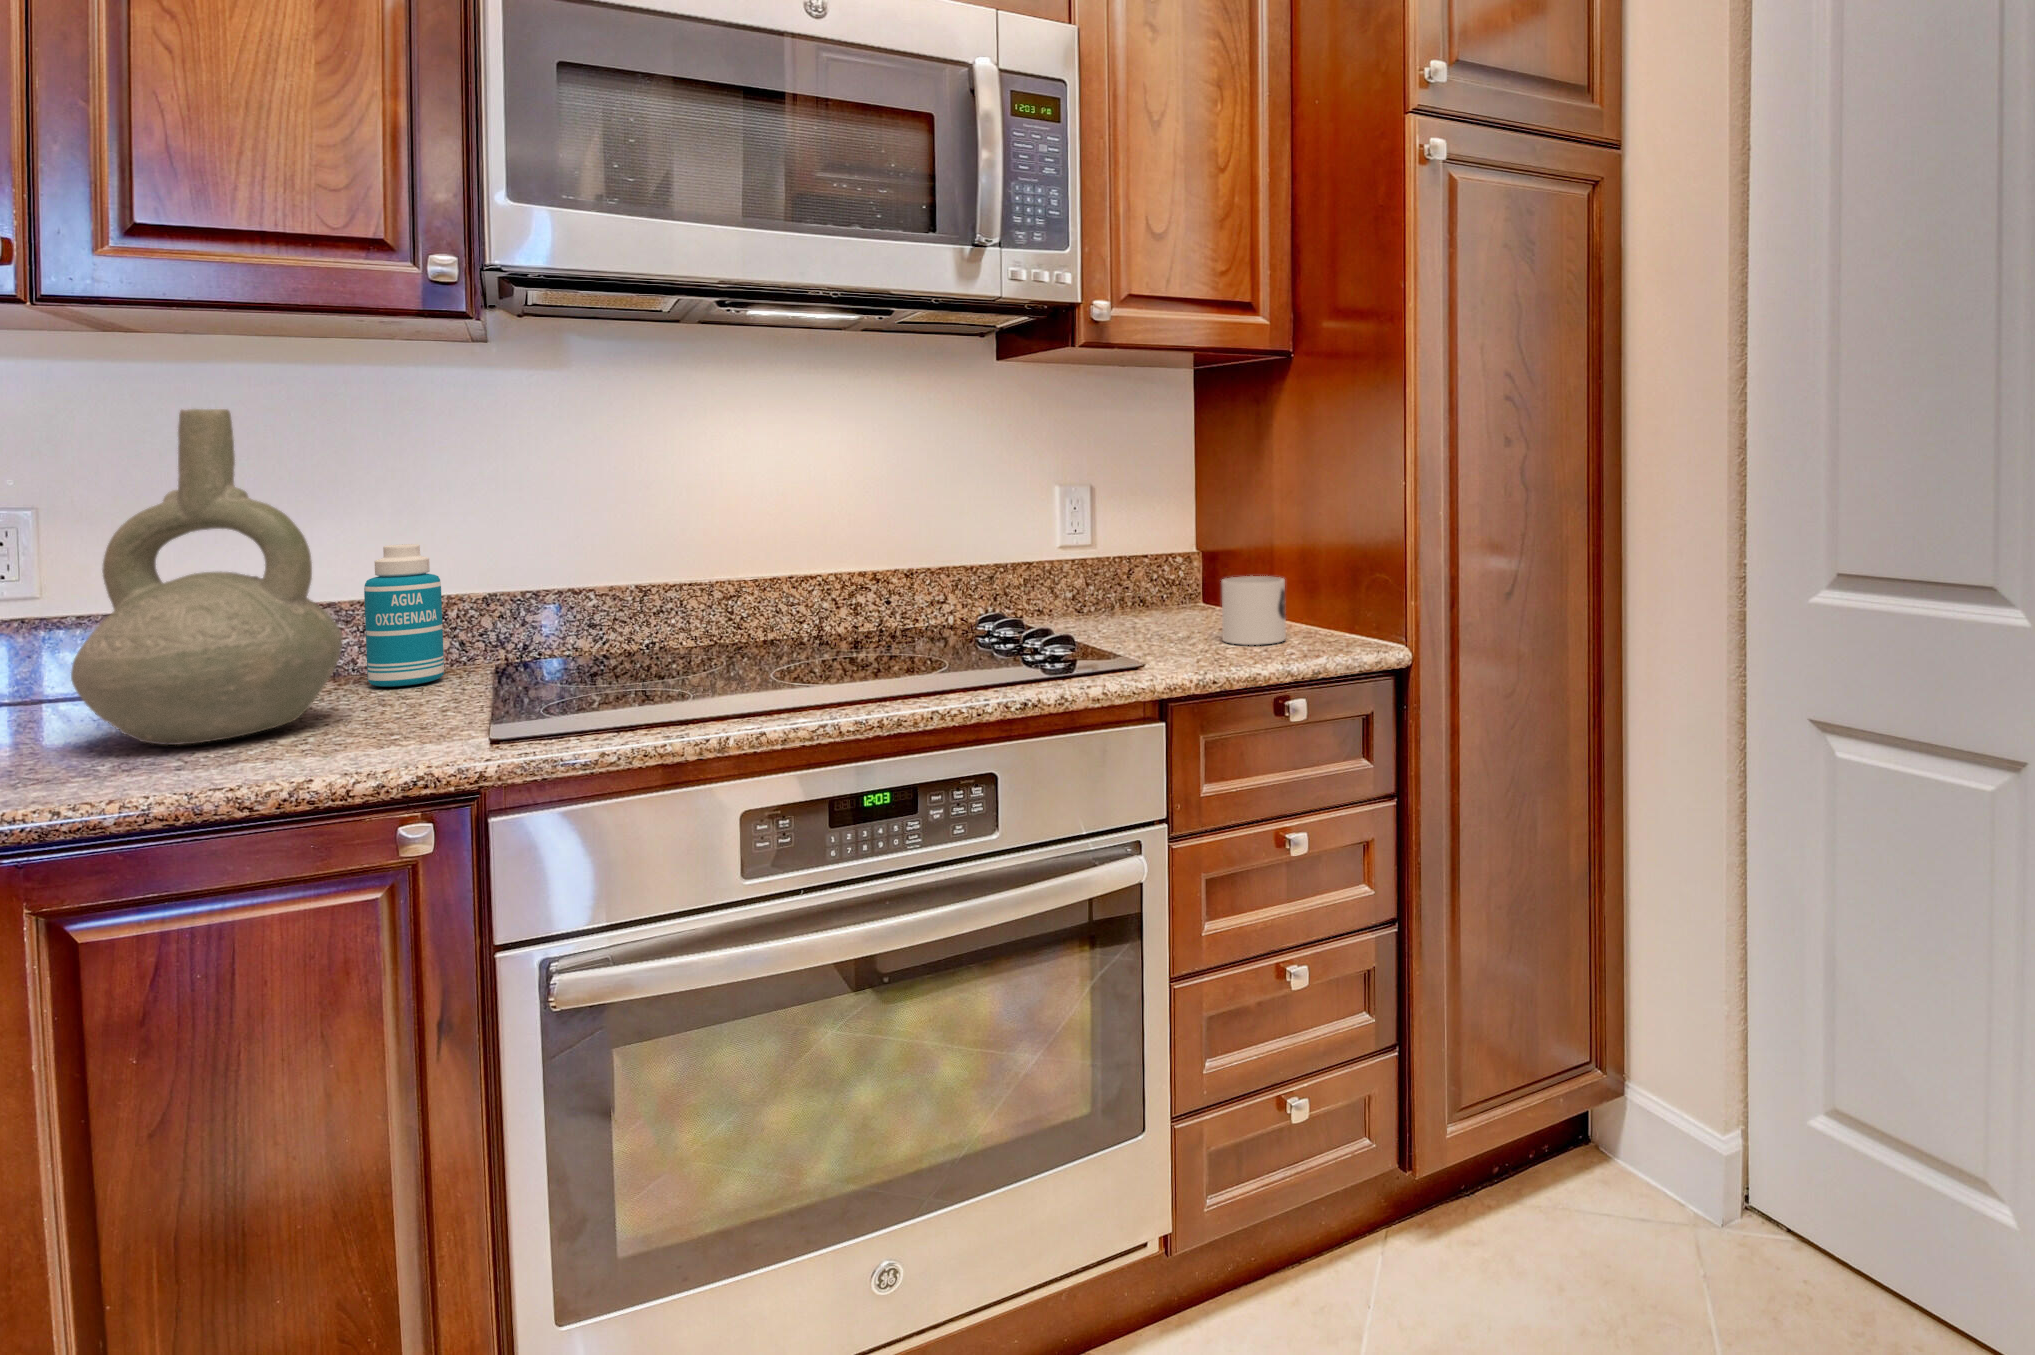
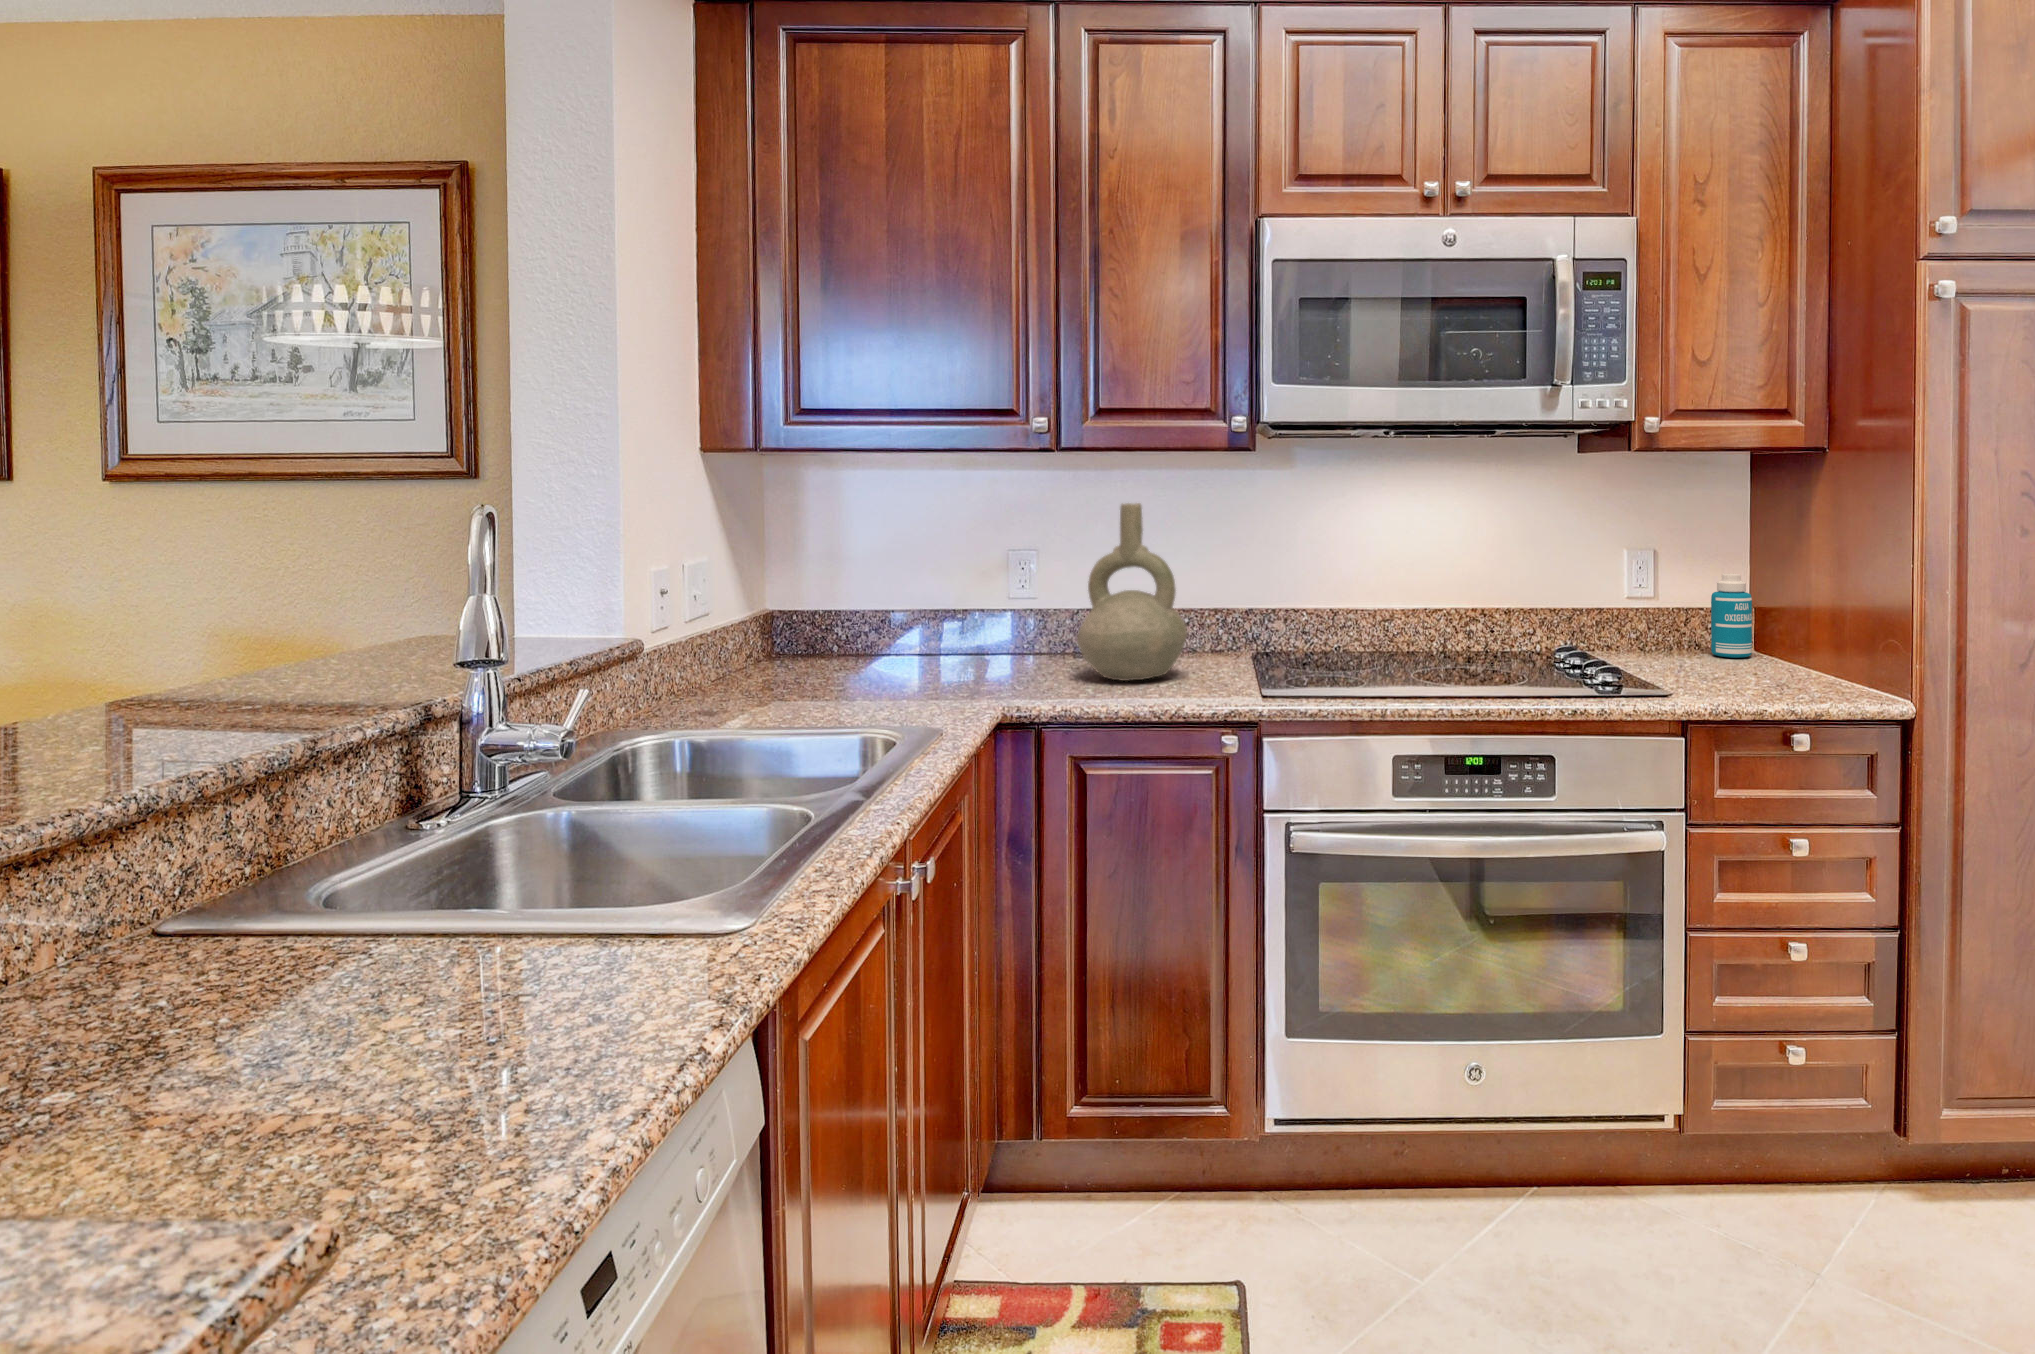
bottle: present [364,544,444,687] -> present [1711,573,1752,658]
mug: present [1221,576,1286,645] -> none [1747,632,1803,688]

